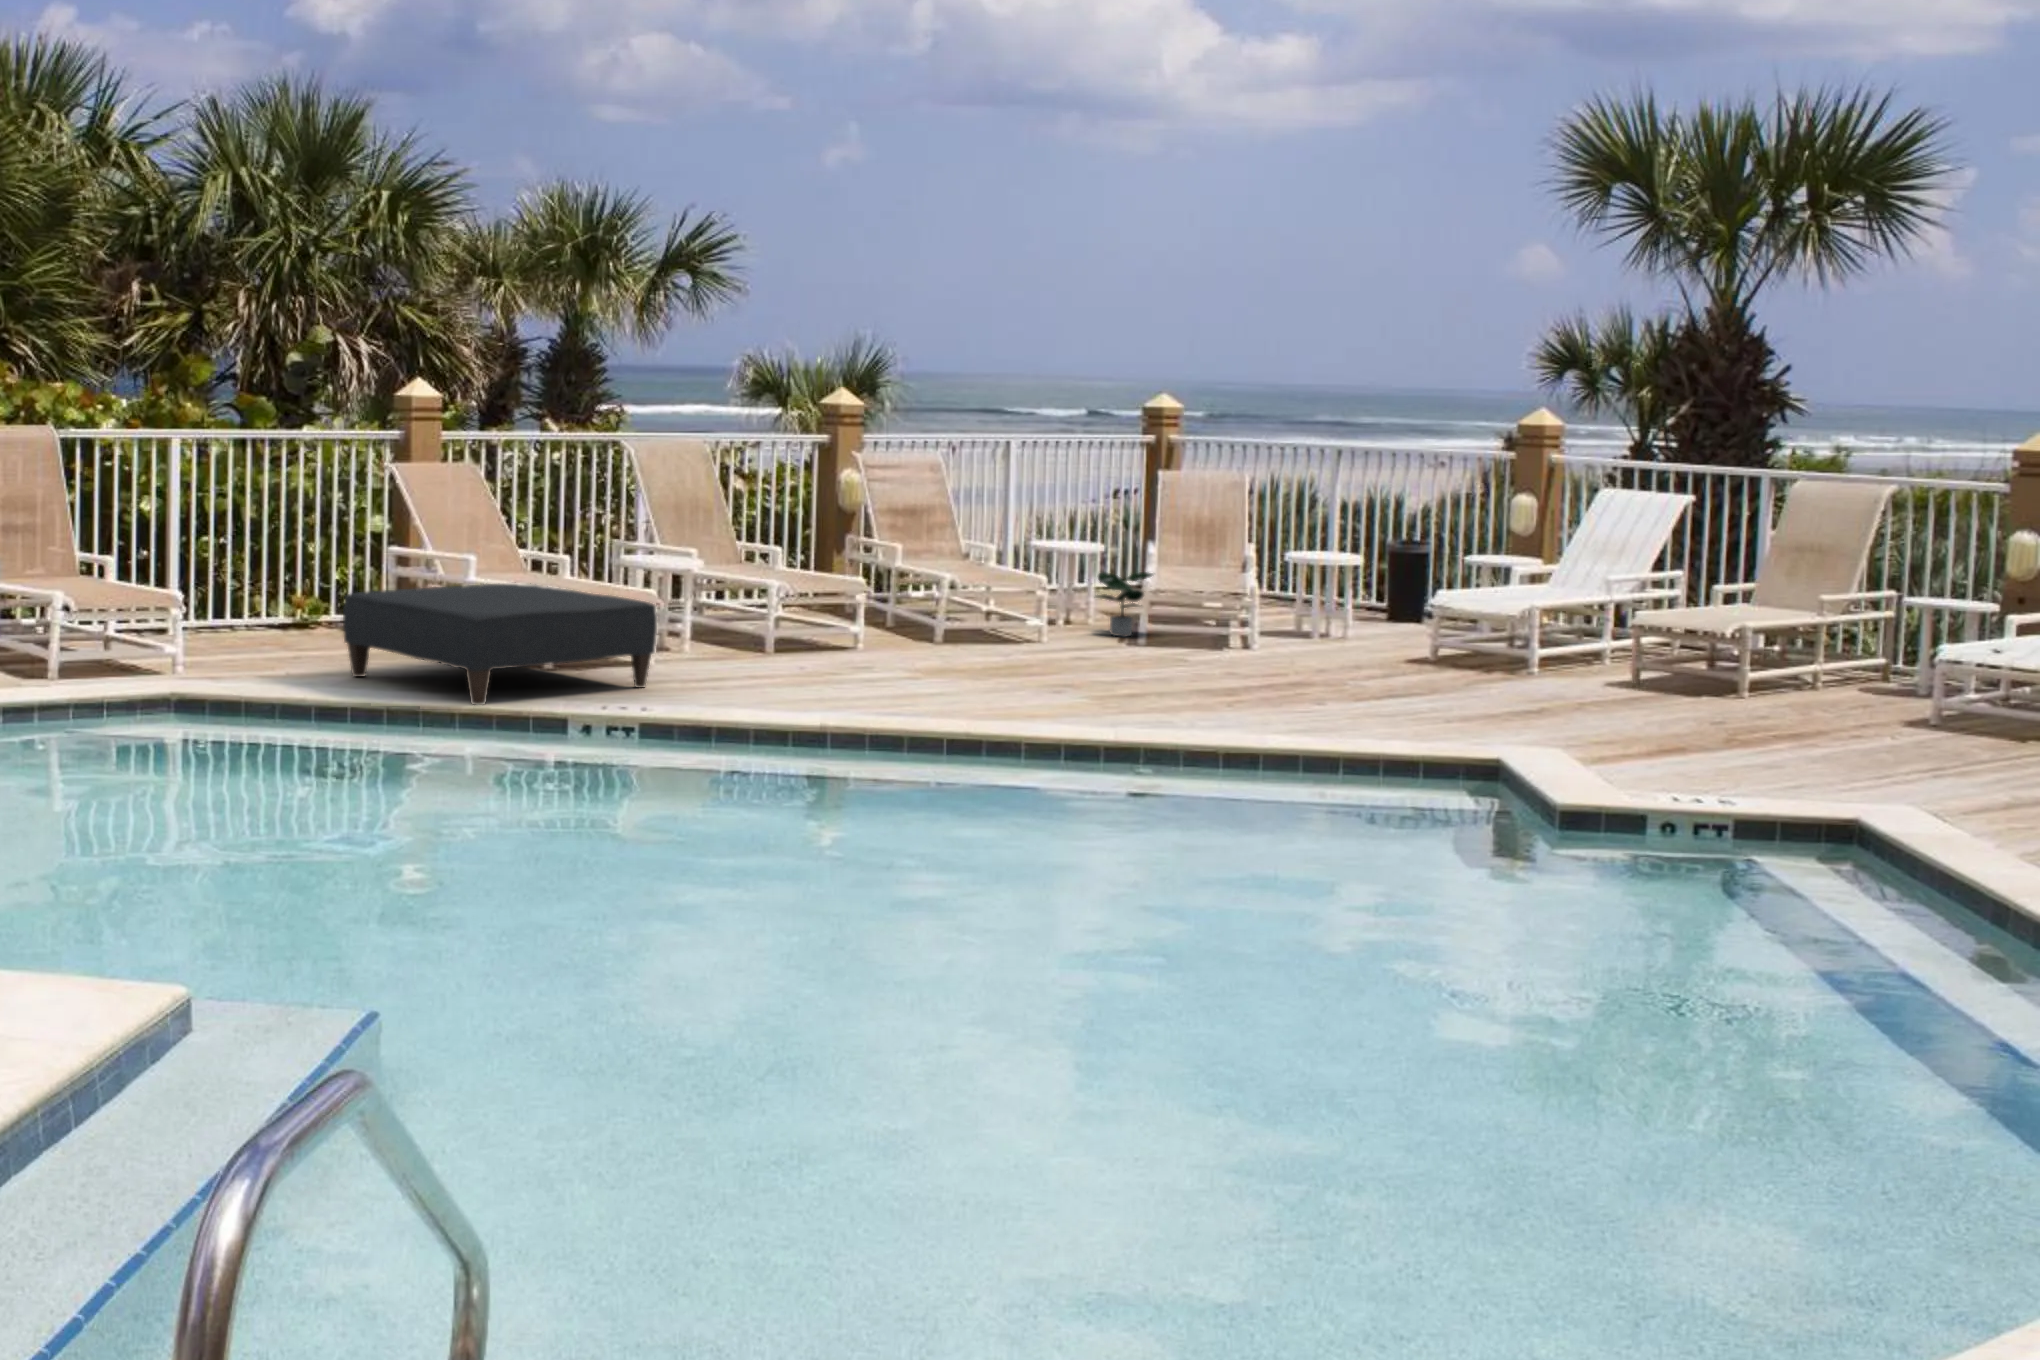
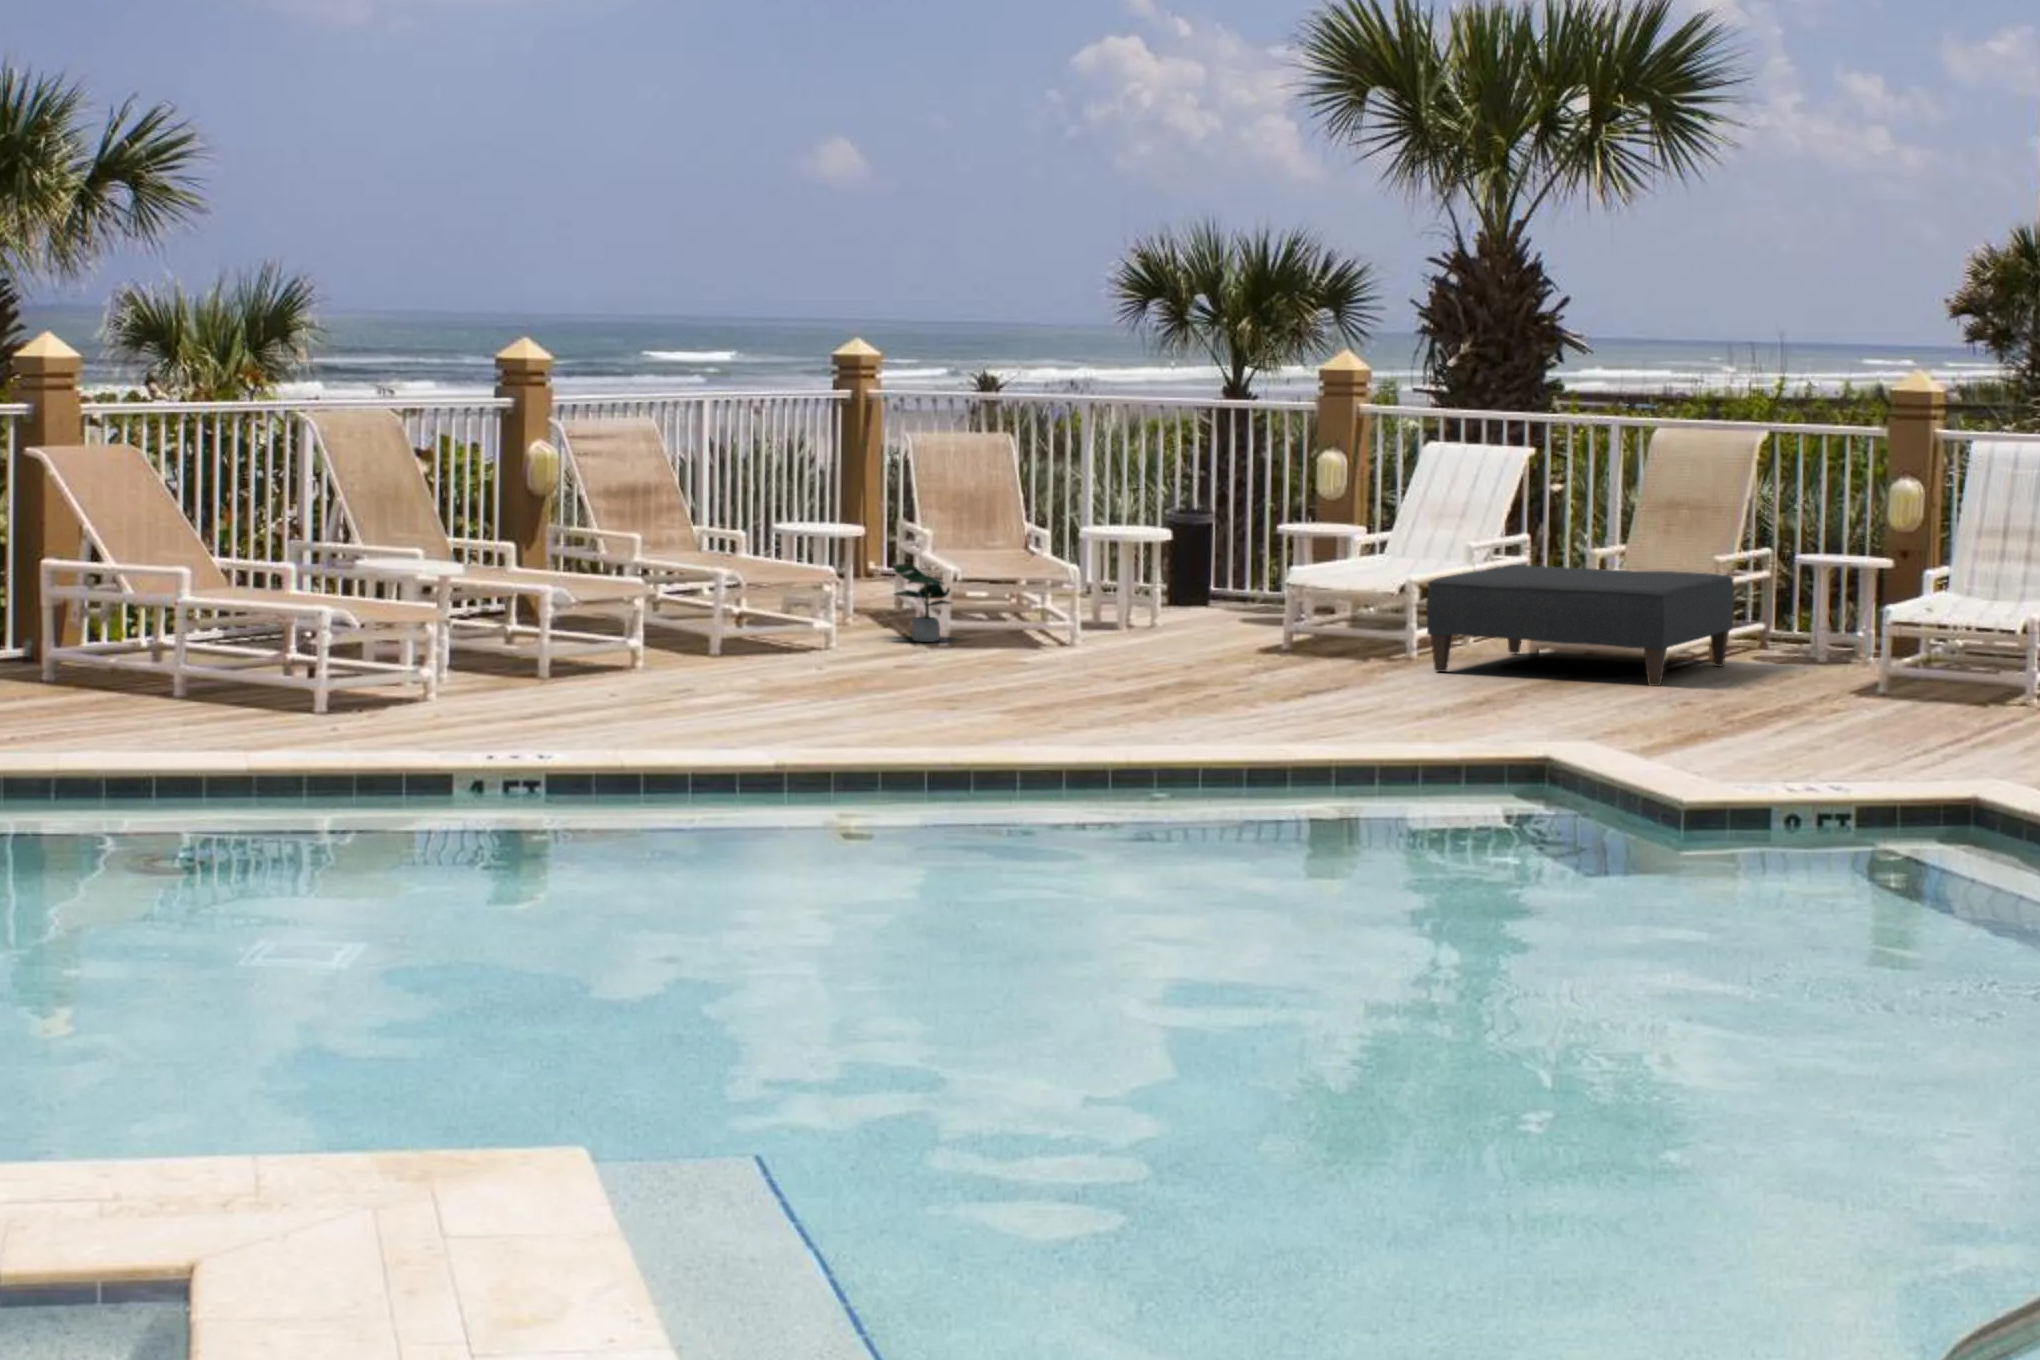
ottoman: present [343,584,657,705] -> present [1426,565,1735,686]

